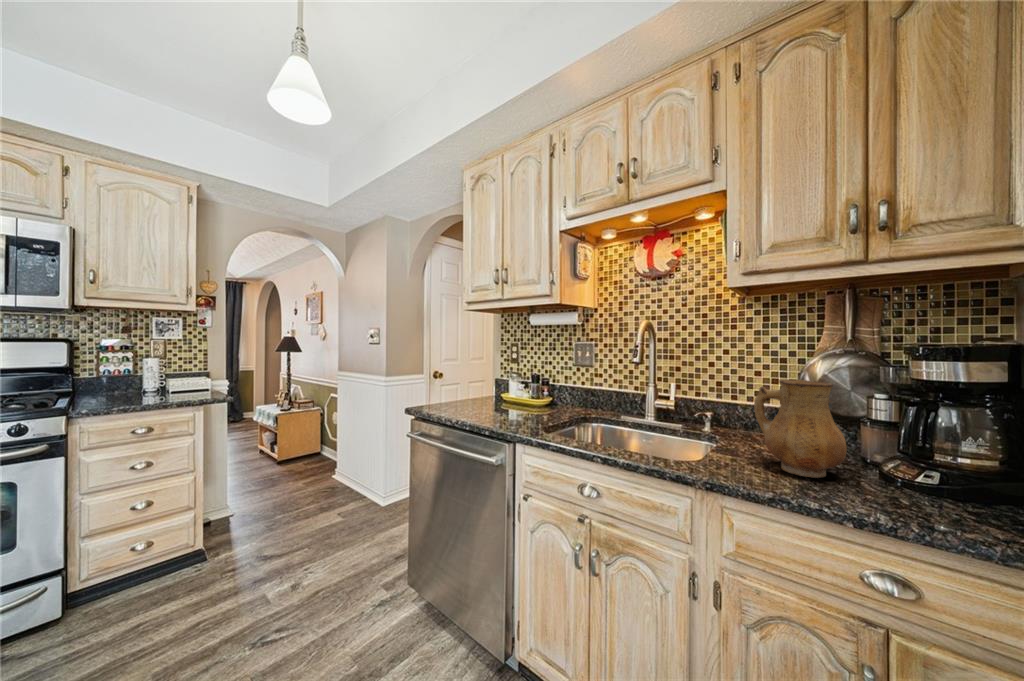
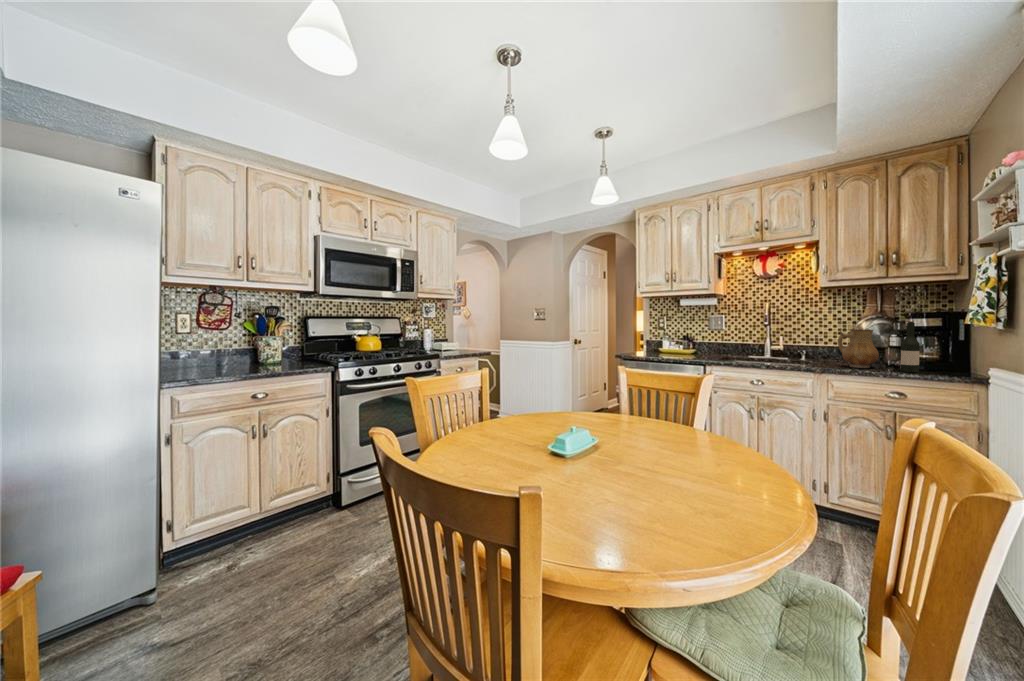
wine bottle: none [904,369,959,517] -> present [901,321,920,372]

